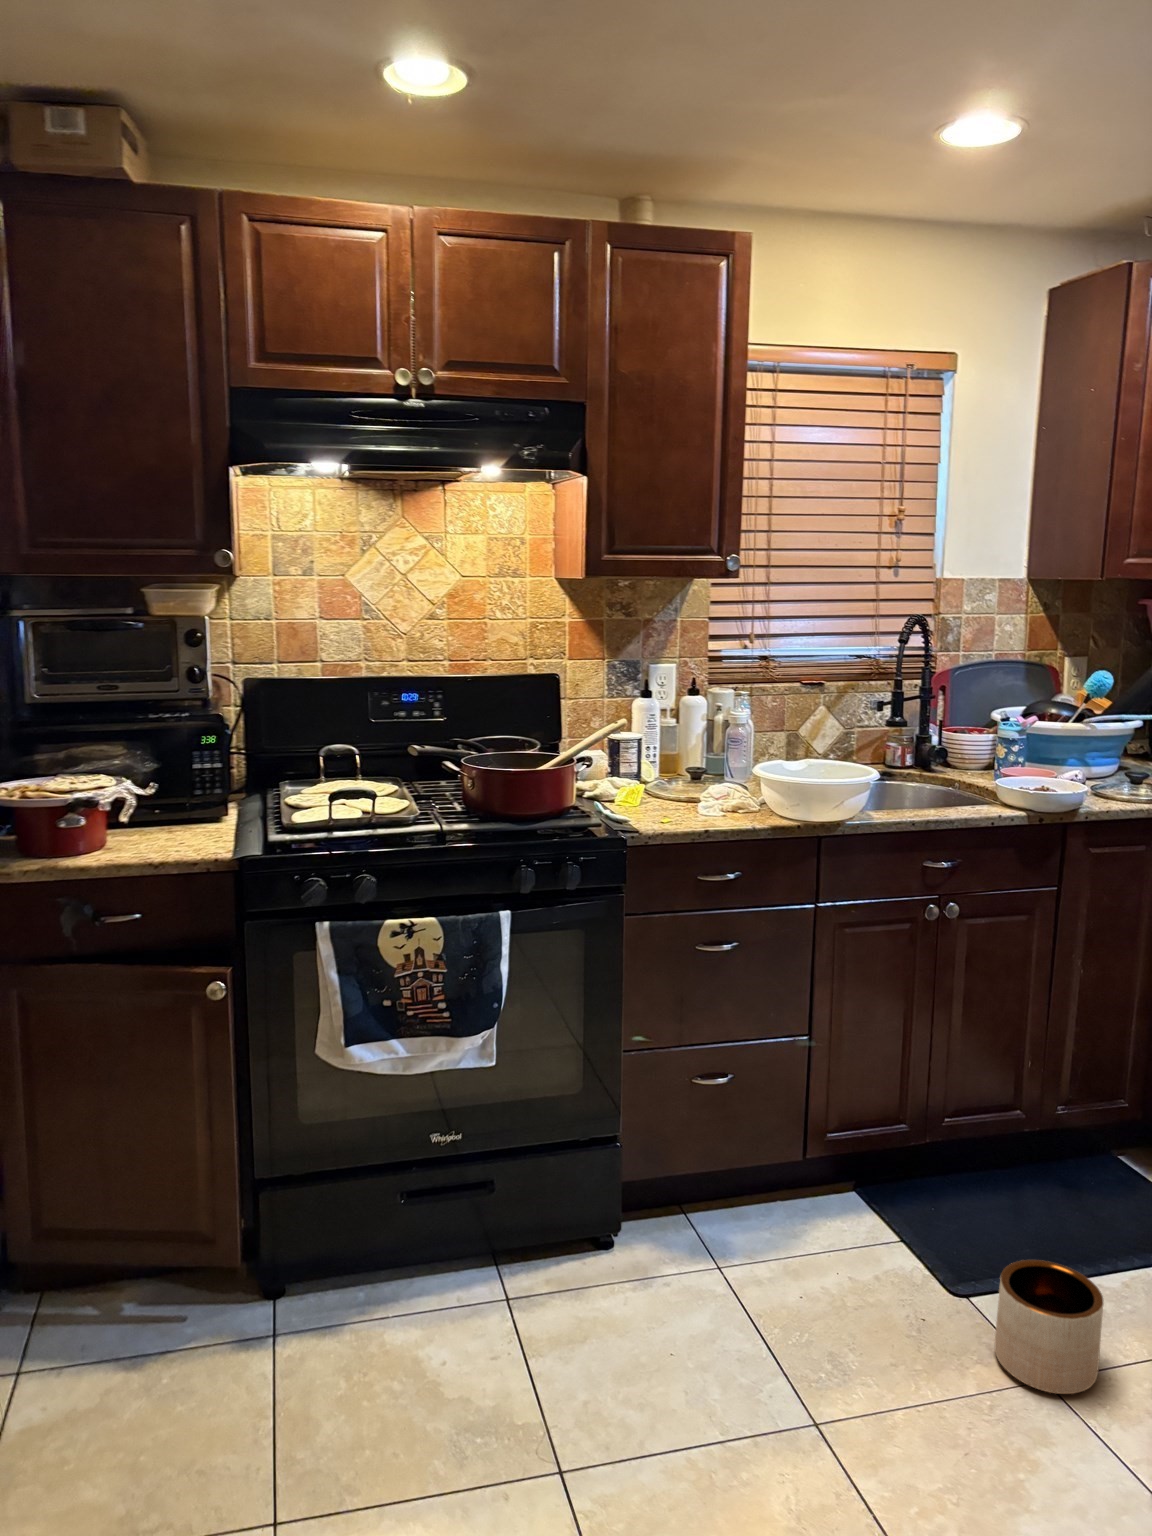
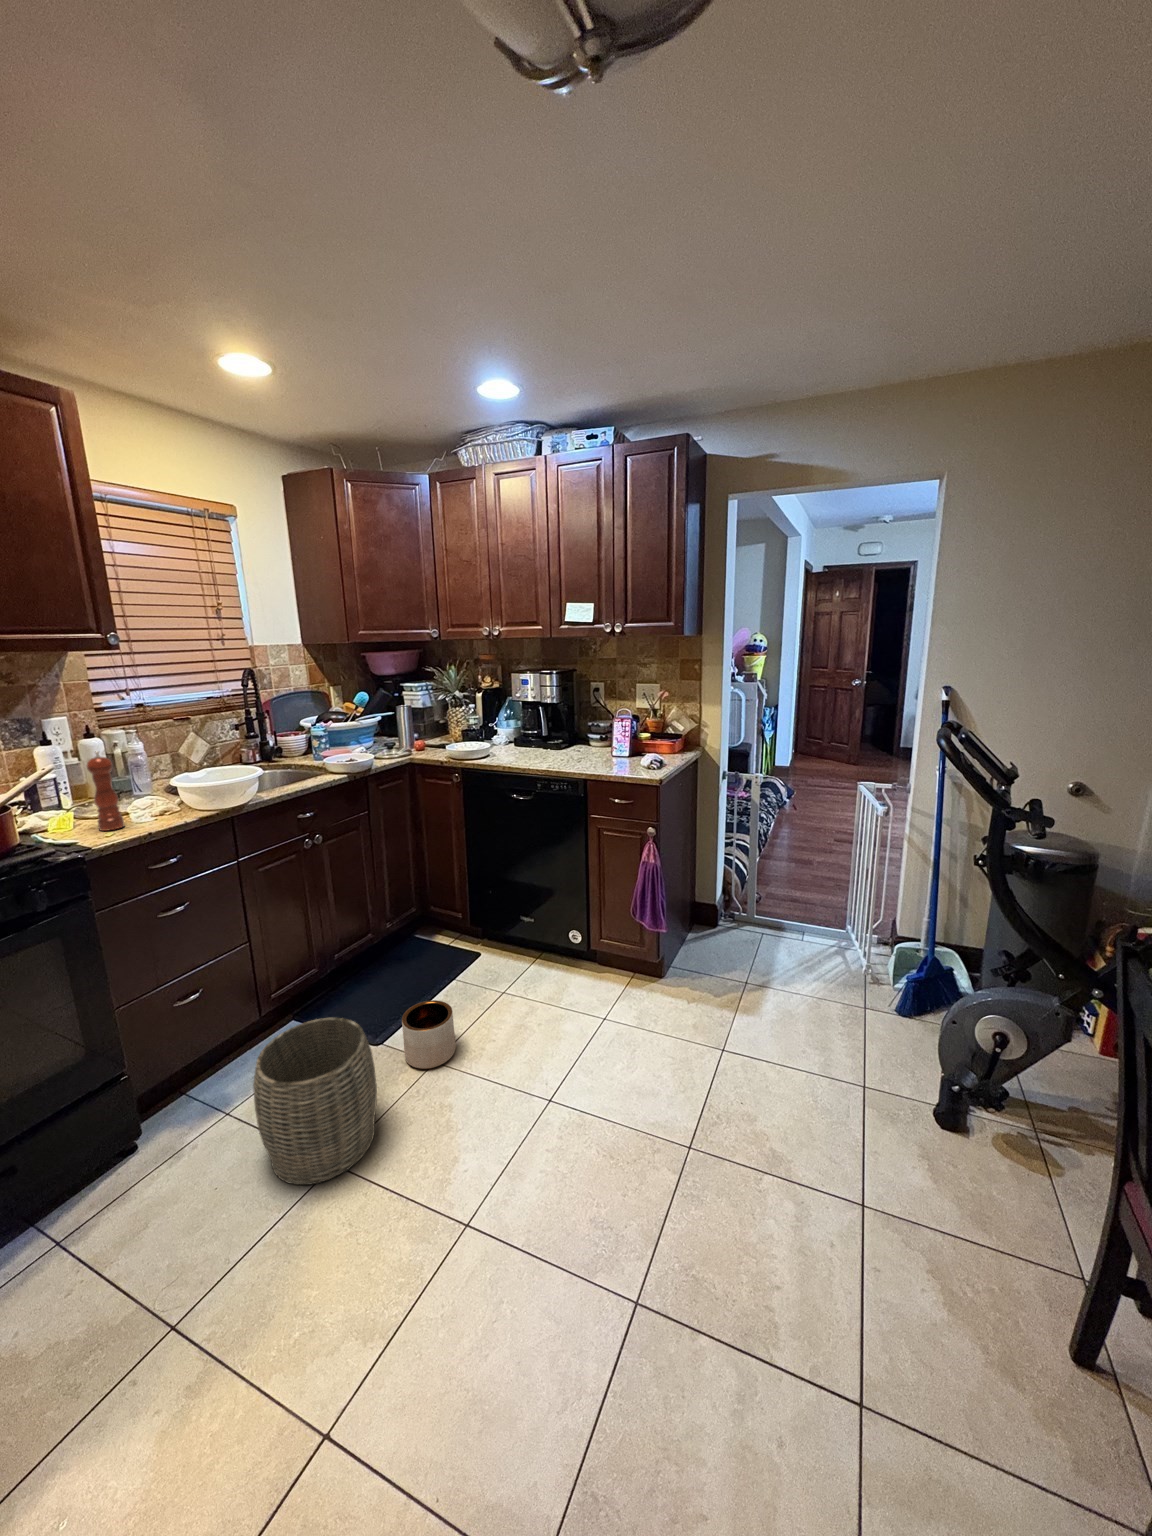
pepper mill: none [659,709,688,816] -> present [87,751,124,831]
woven basket: none [729,1182,915,1448] -> present [253,1018,377,1185]

